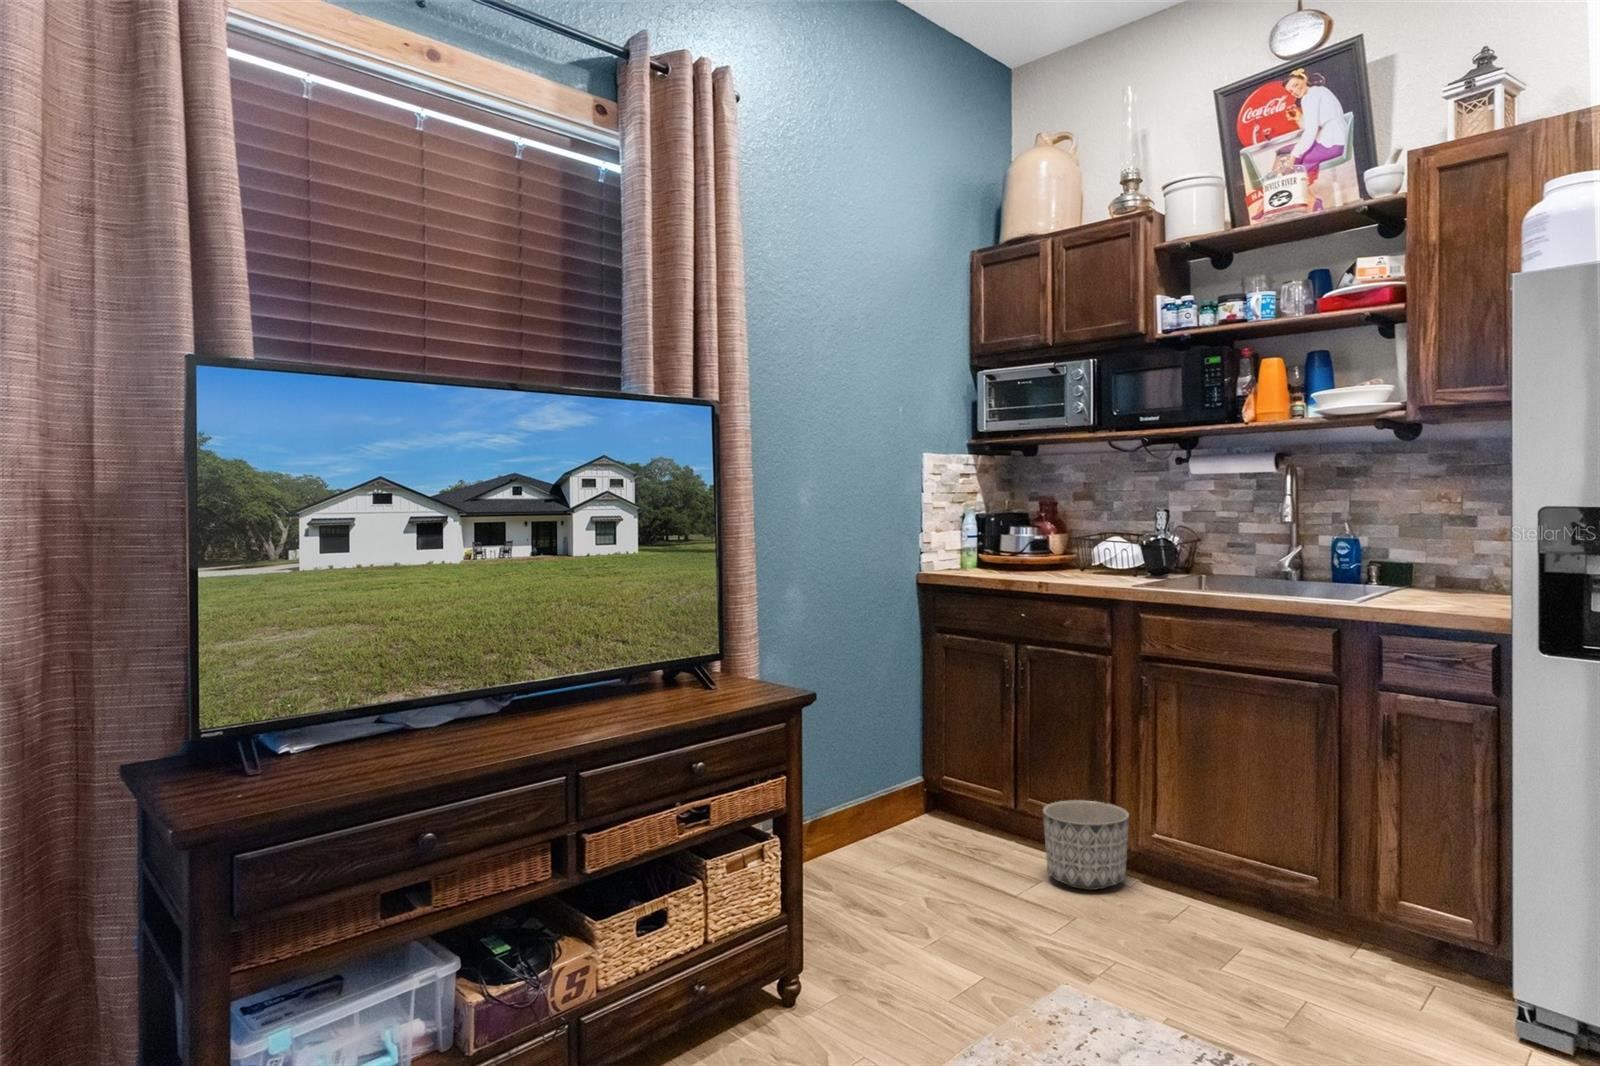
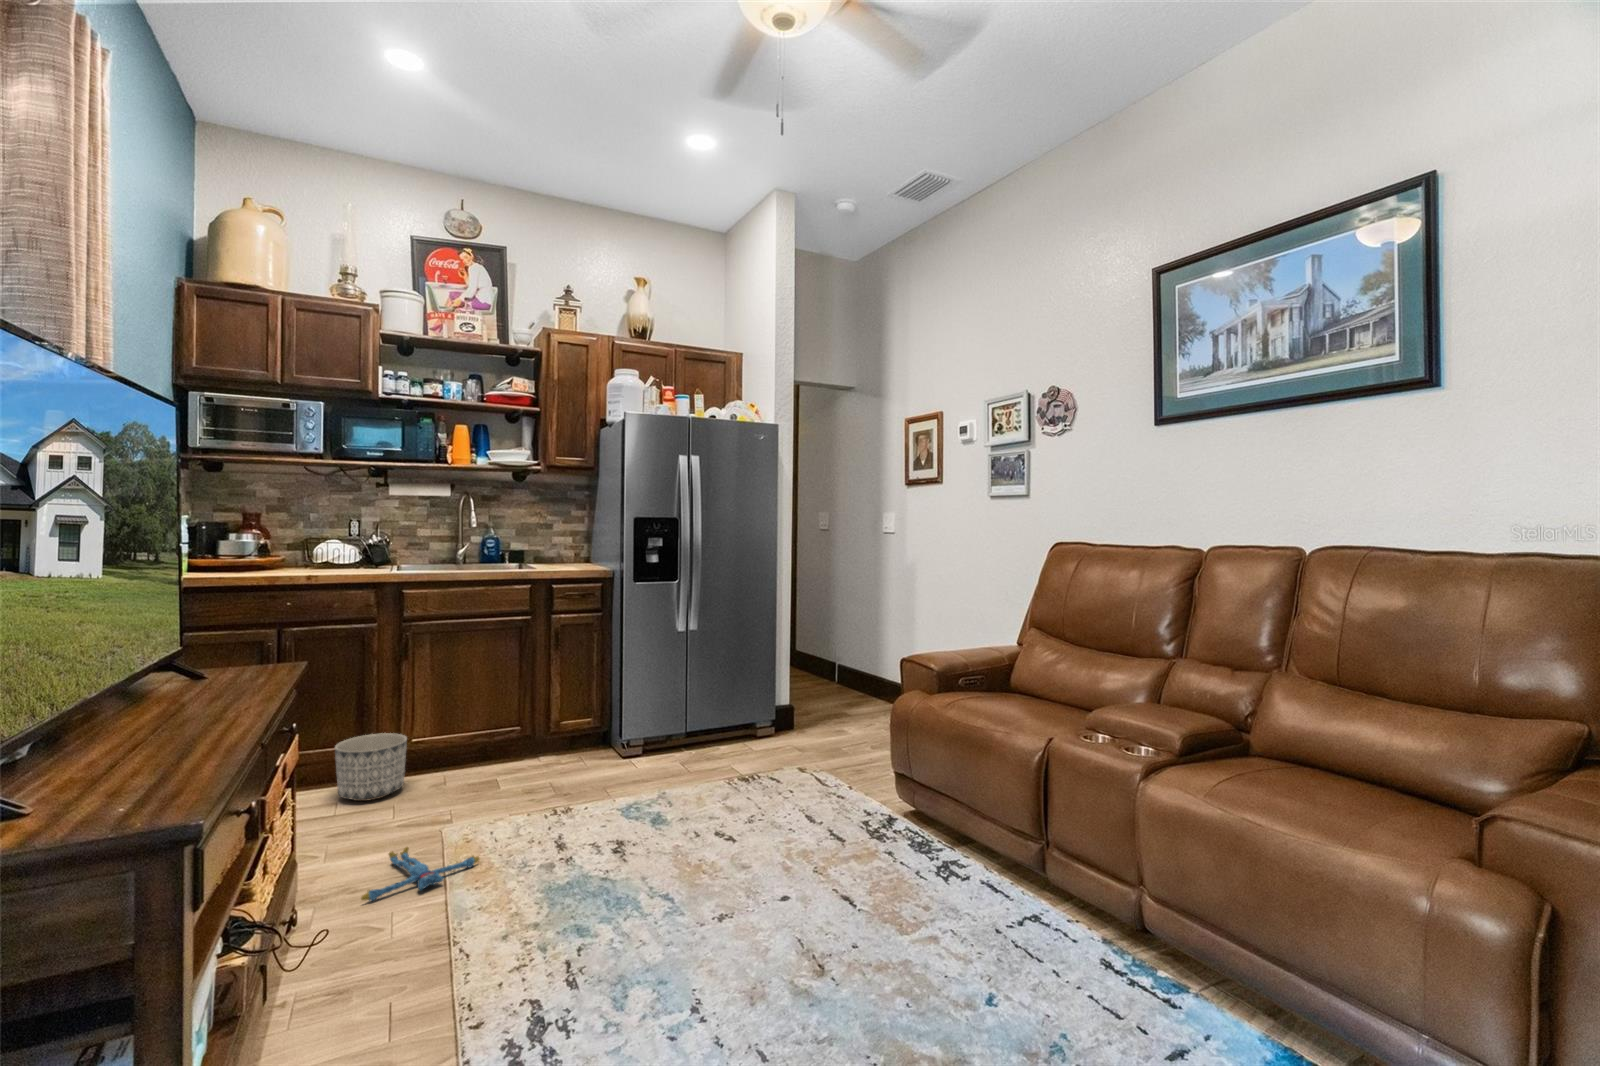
plush toy: none [884,949,1027,1015] -> present [361,847,479,901]

